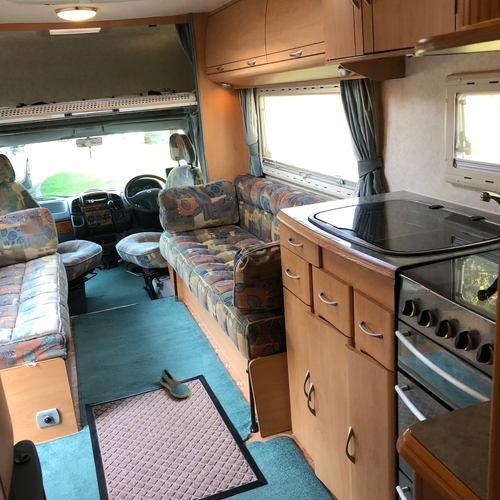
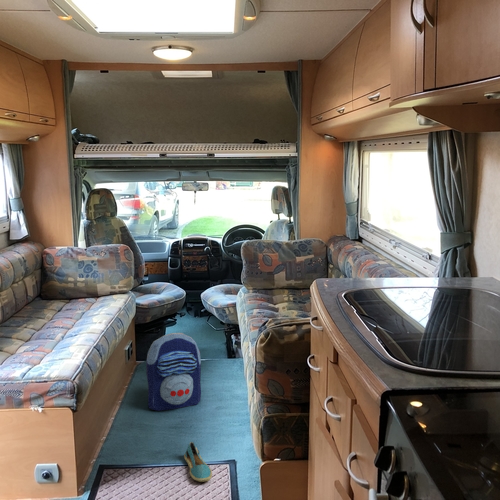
backpack: none [99,280,152,352] -> present [146,333,201,411]

